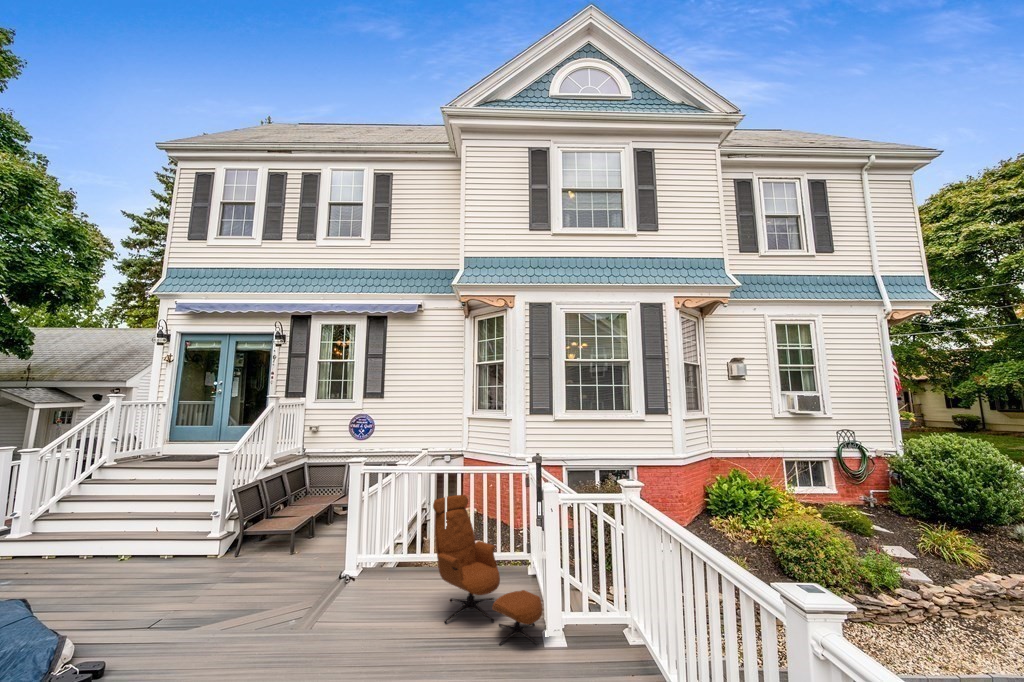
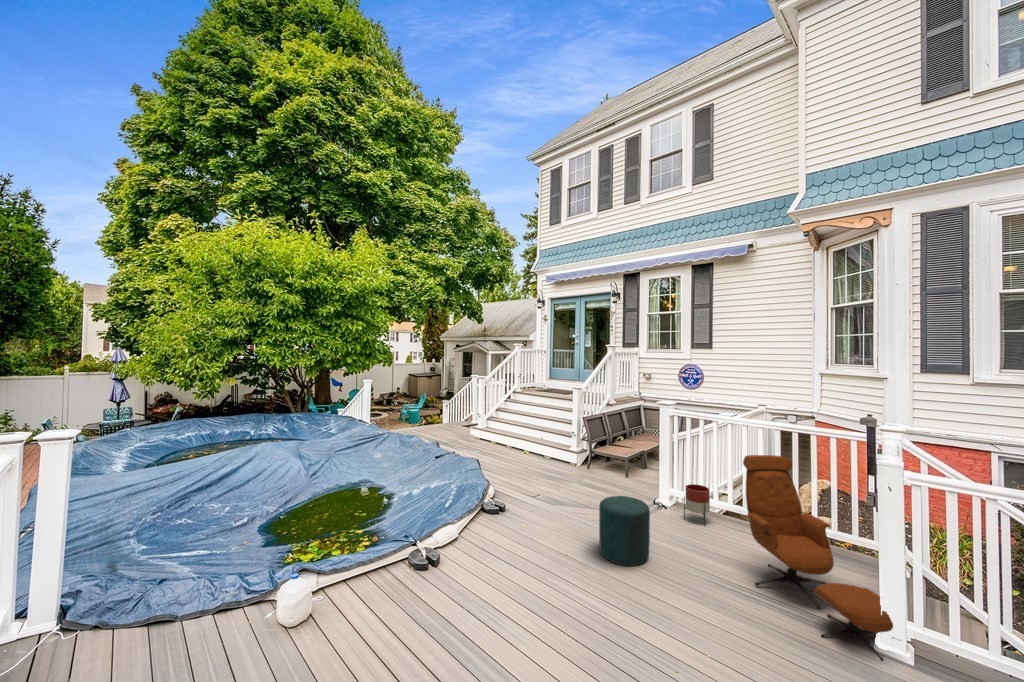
planter: none [368,540,394,582] -> present [684,484,710,526]
ottoman: none [281,572,345,660] -> present [599,496,650,566]

